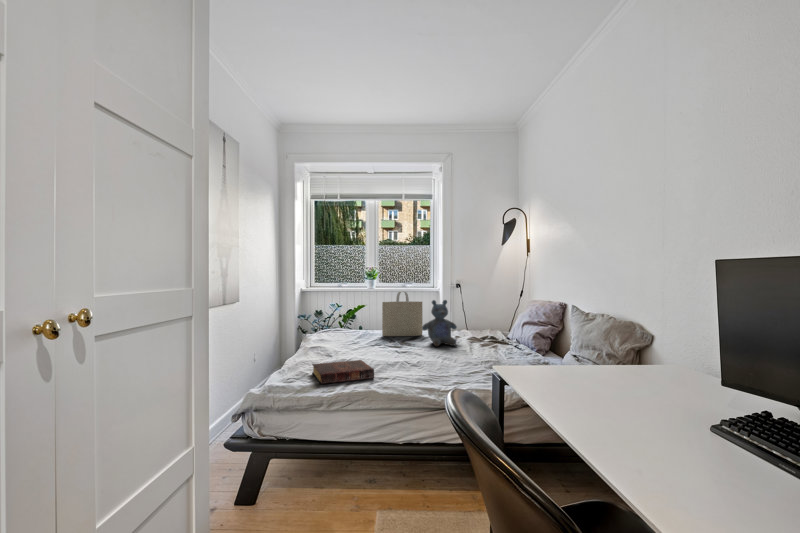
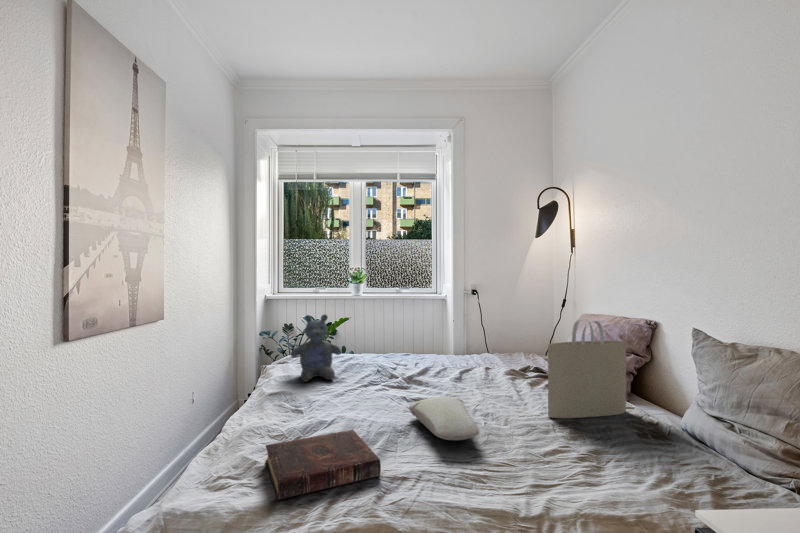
tote bag: present [382,291,422,336] -> present [548,319,626,418]
stuffed bear: present [422,300,457,346] -> present [291,315,341,382]
pillow: none [397,346,433,366] -> present [409,397,479,440]

